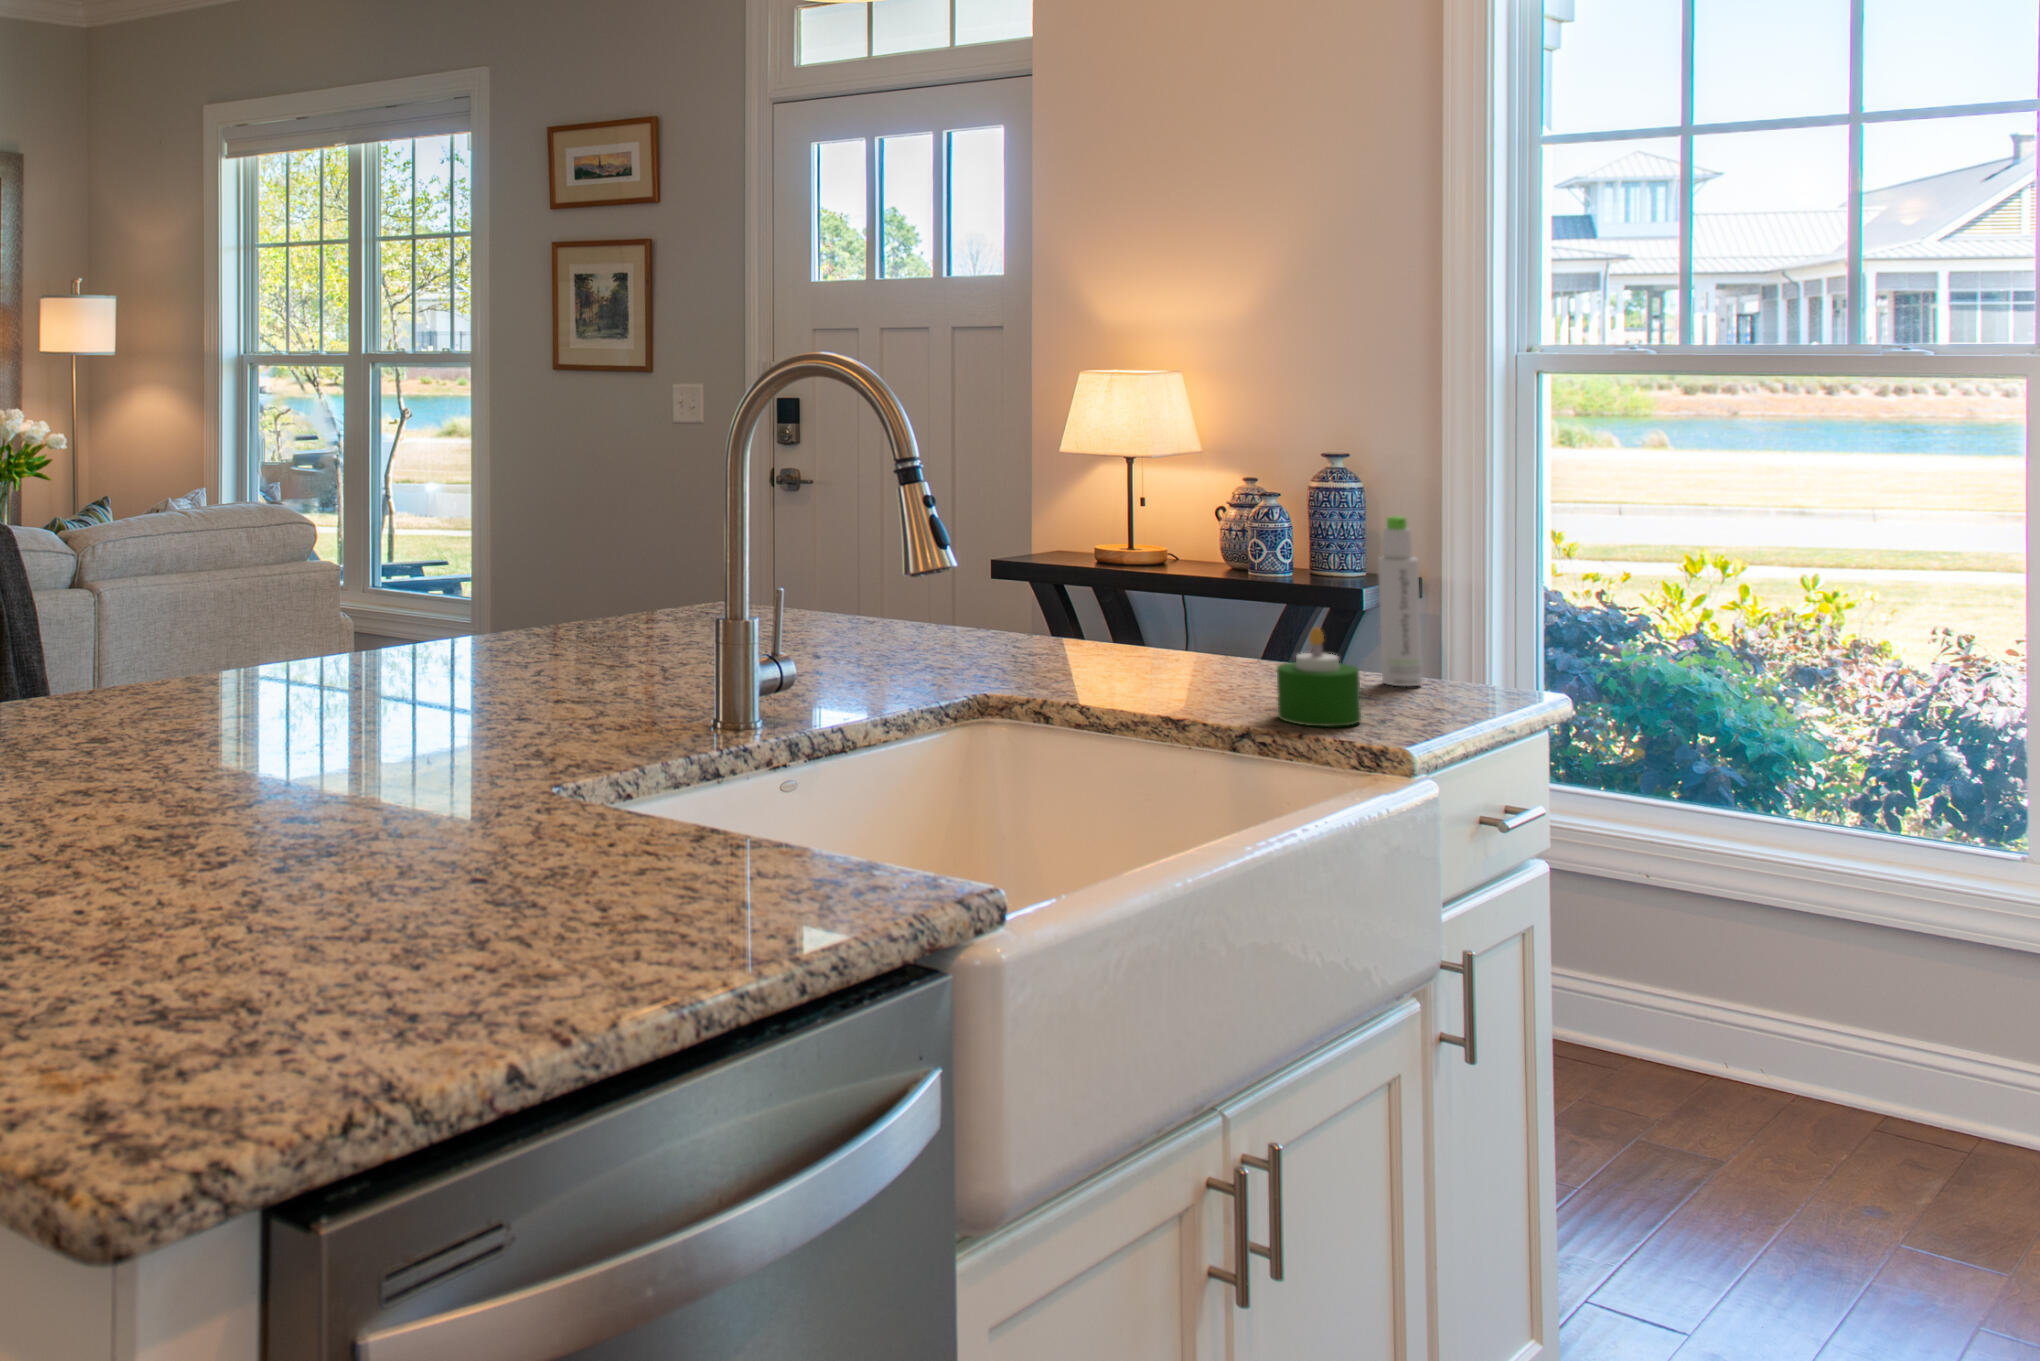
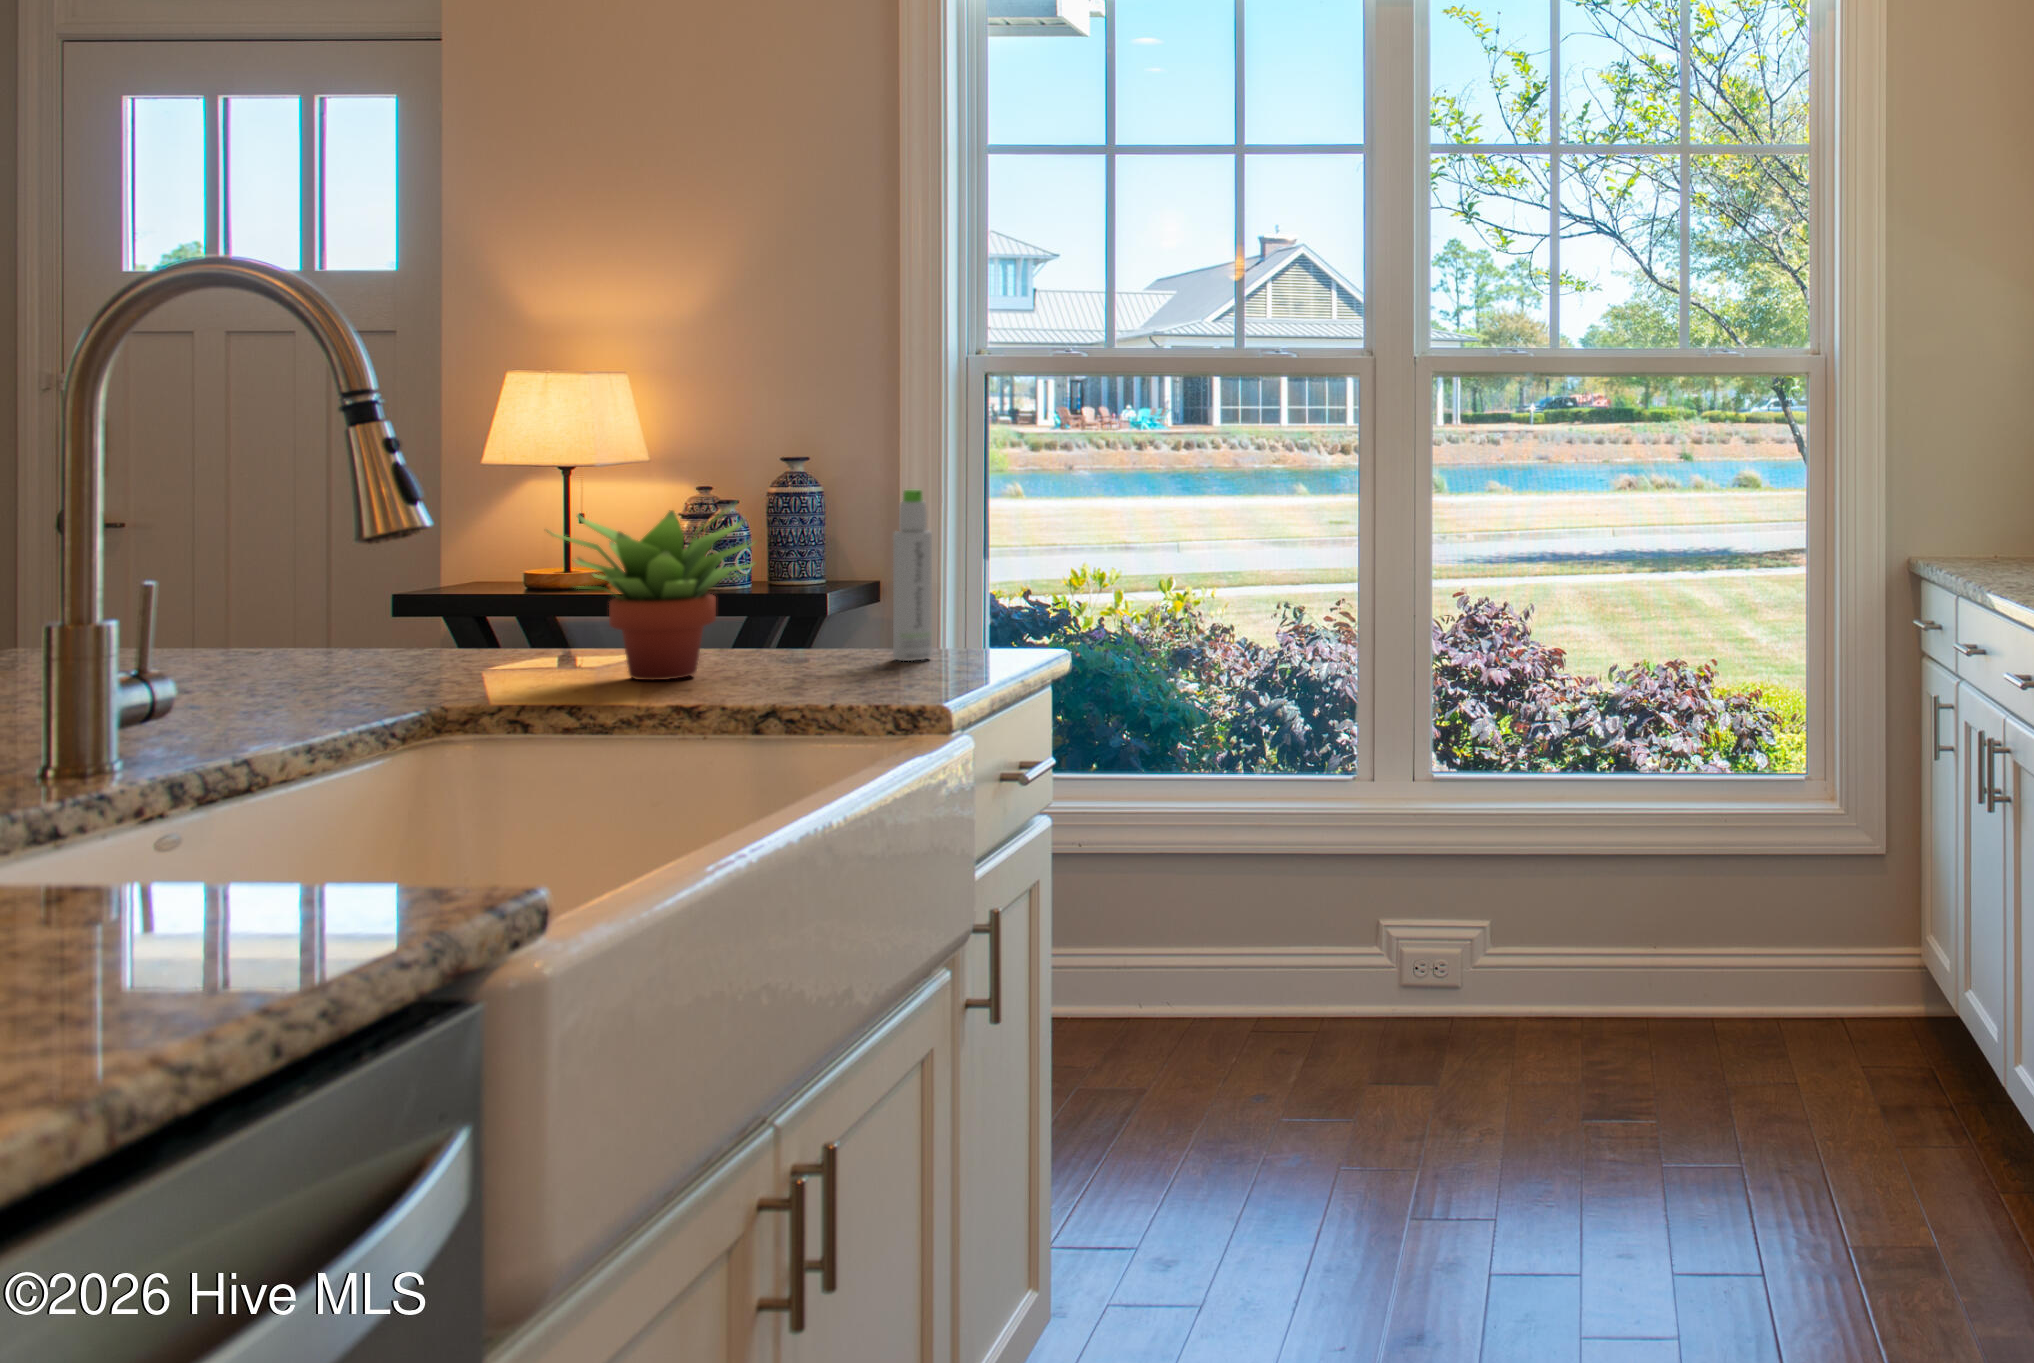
succulent plant: none [1061,525,1245,685] -> present [547,510,756,680]
candle: present [1277,627,1361,727] -> none [805,595,891,699]

